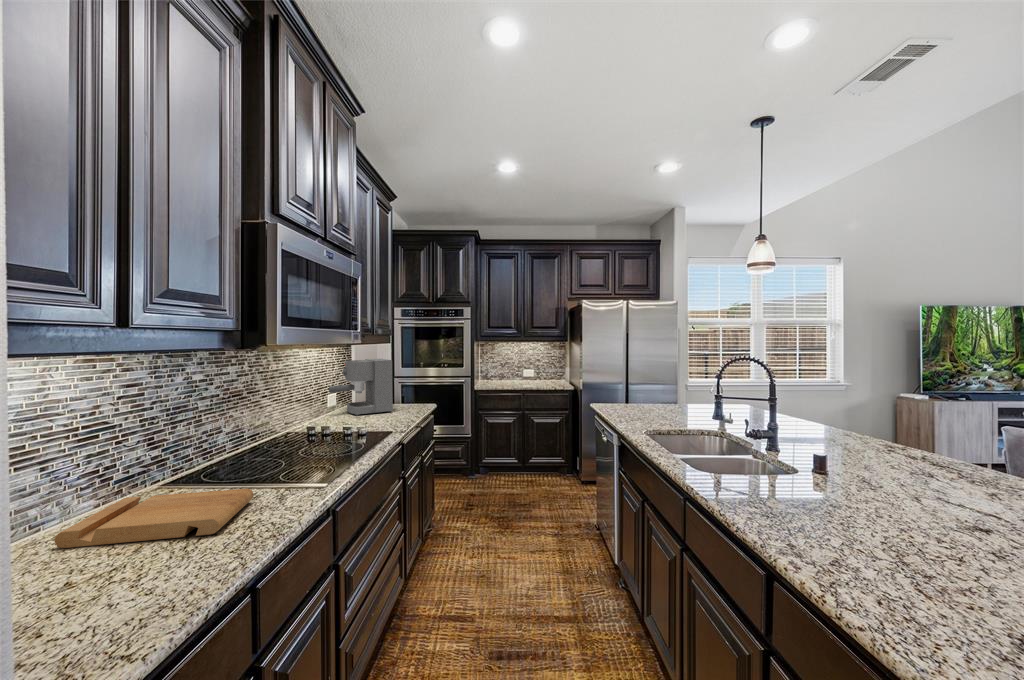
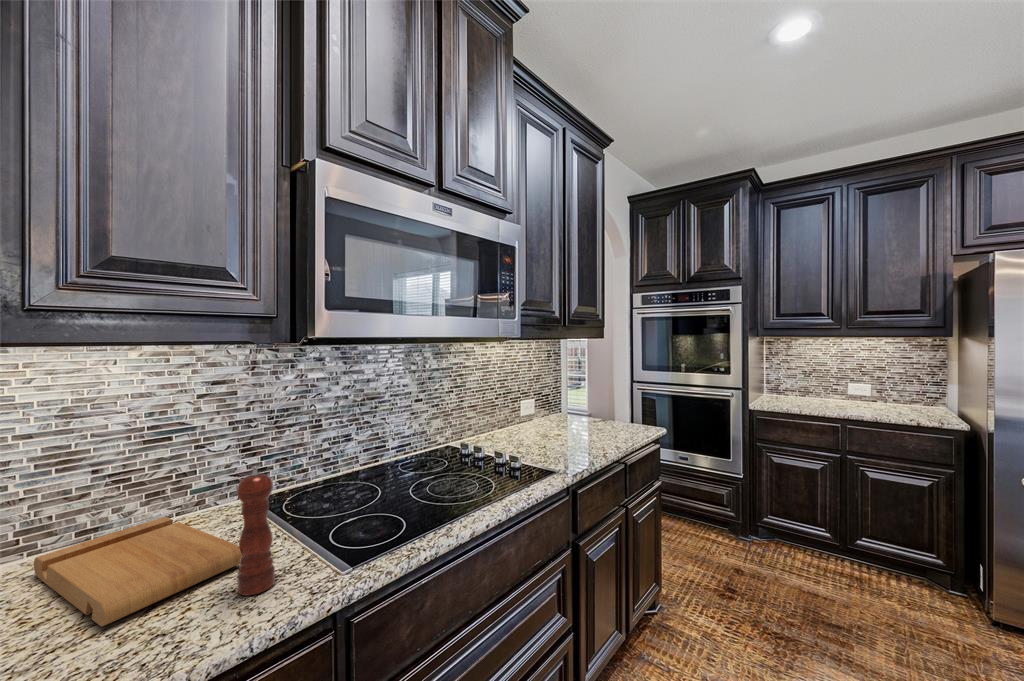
coffee maker: present [329,359,393,416] -> none [517,360,593,434]
pepper mill: none [272,427,296,506] -> present [237,466,275,596]

